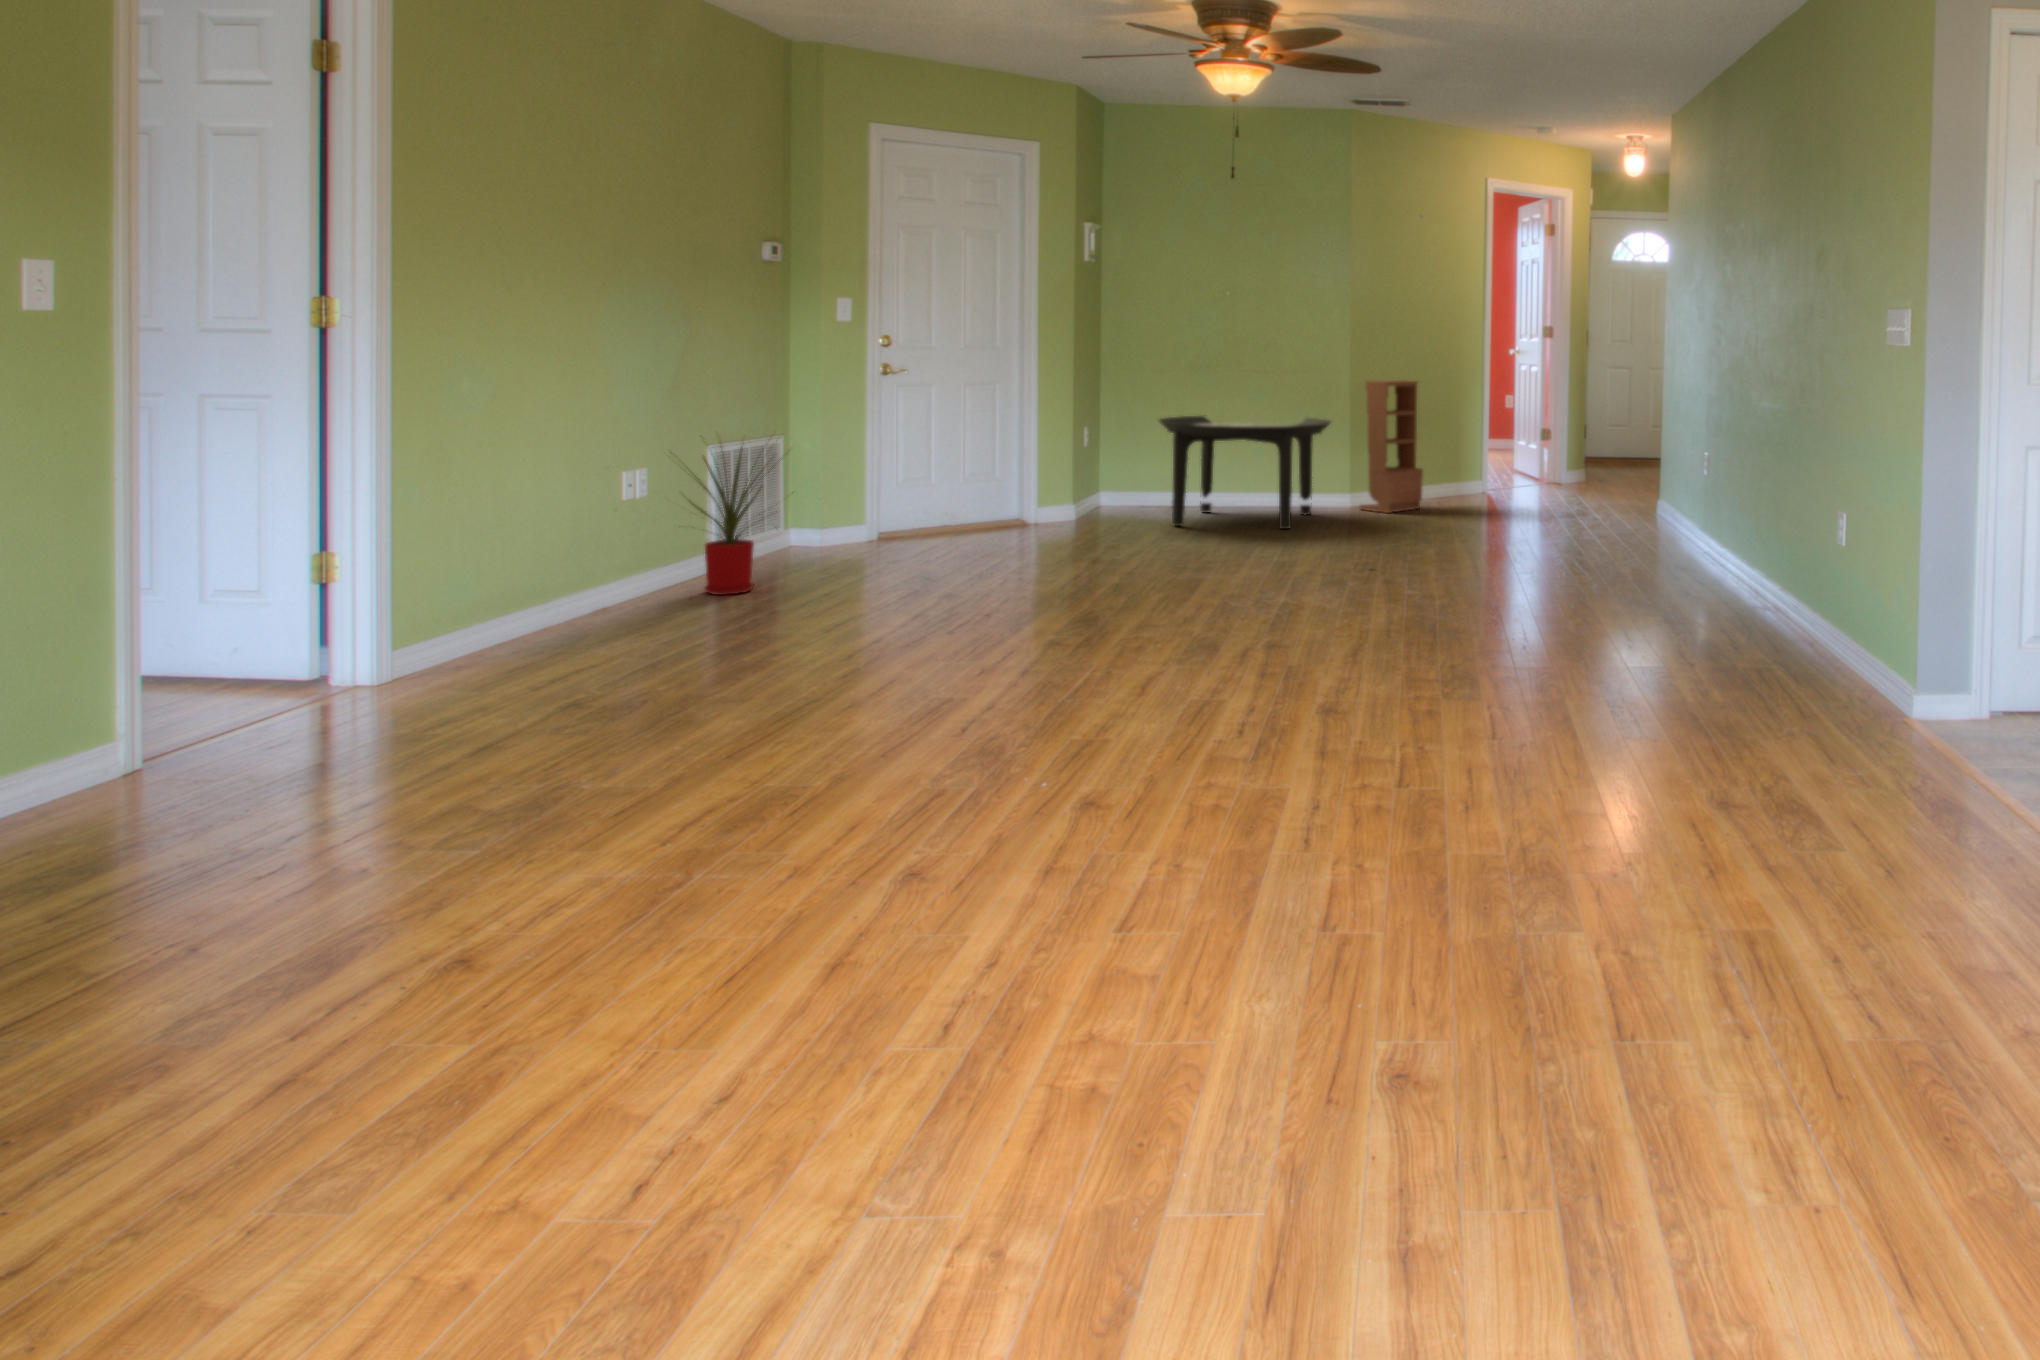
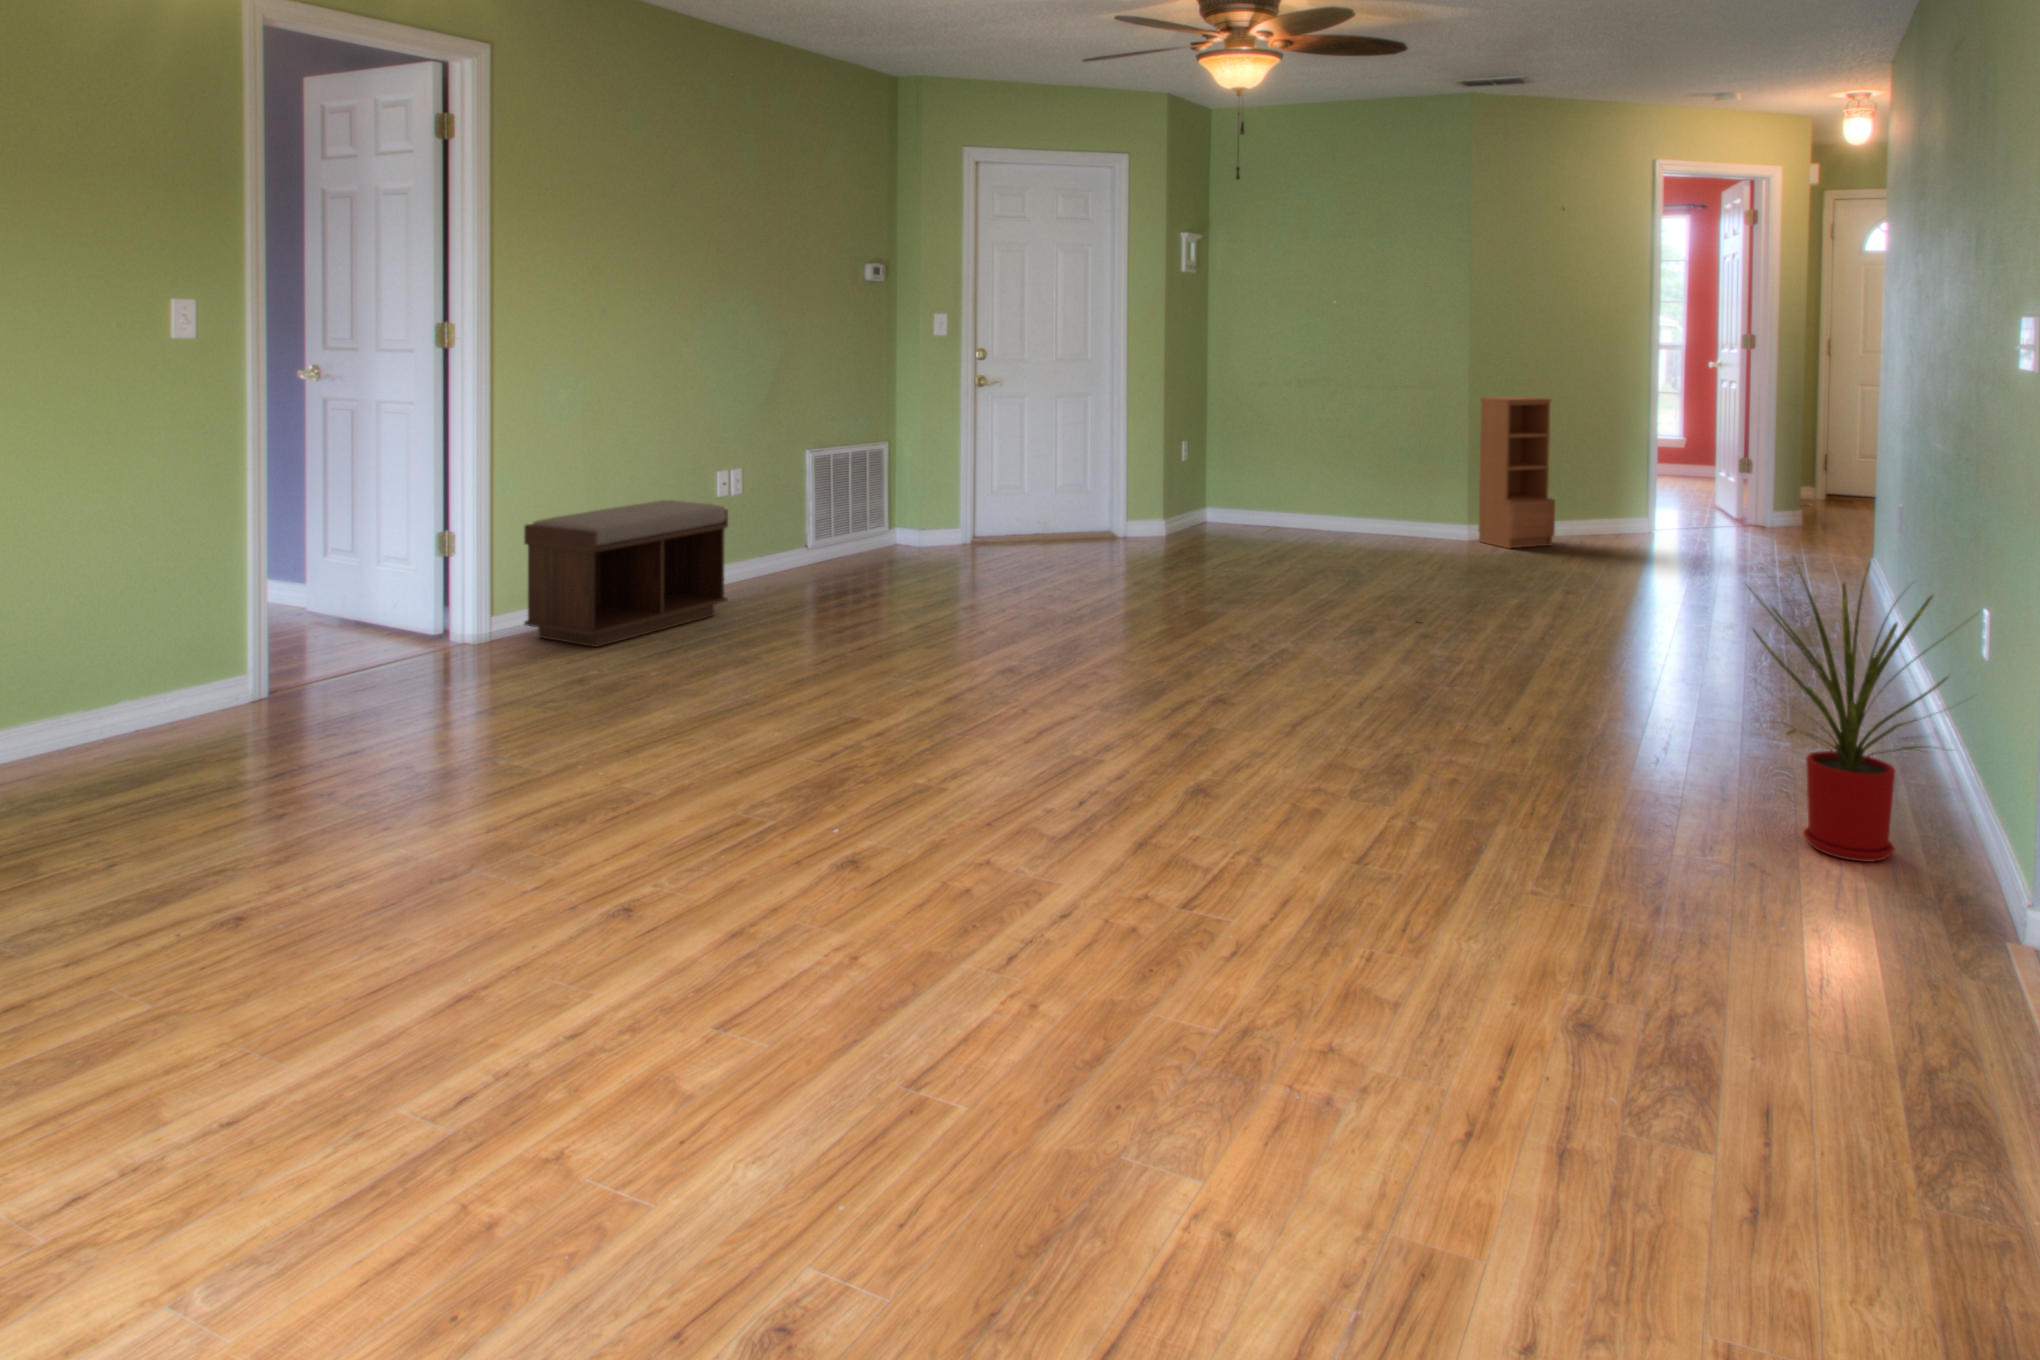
round table: present [1158,416,1331,529] -> none [1248,431,1438,560]
house plant: present [670,441,777,595] -> present [1750,567,1957,862]
bench: none [431,504,669,669] -> present [524,500,728,647]

